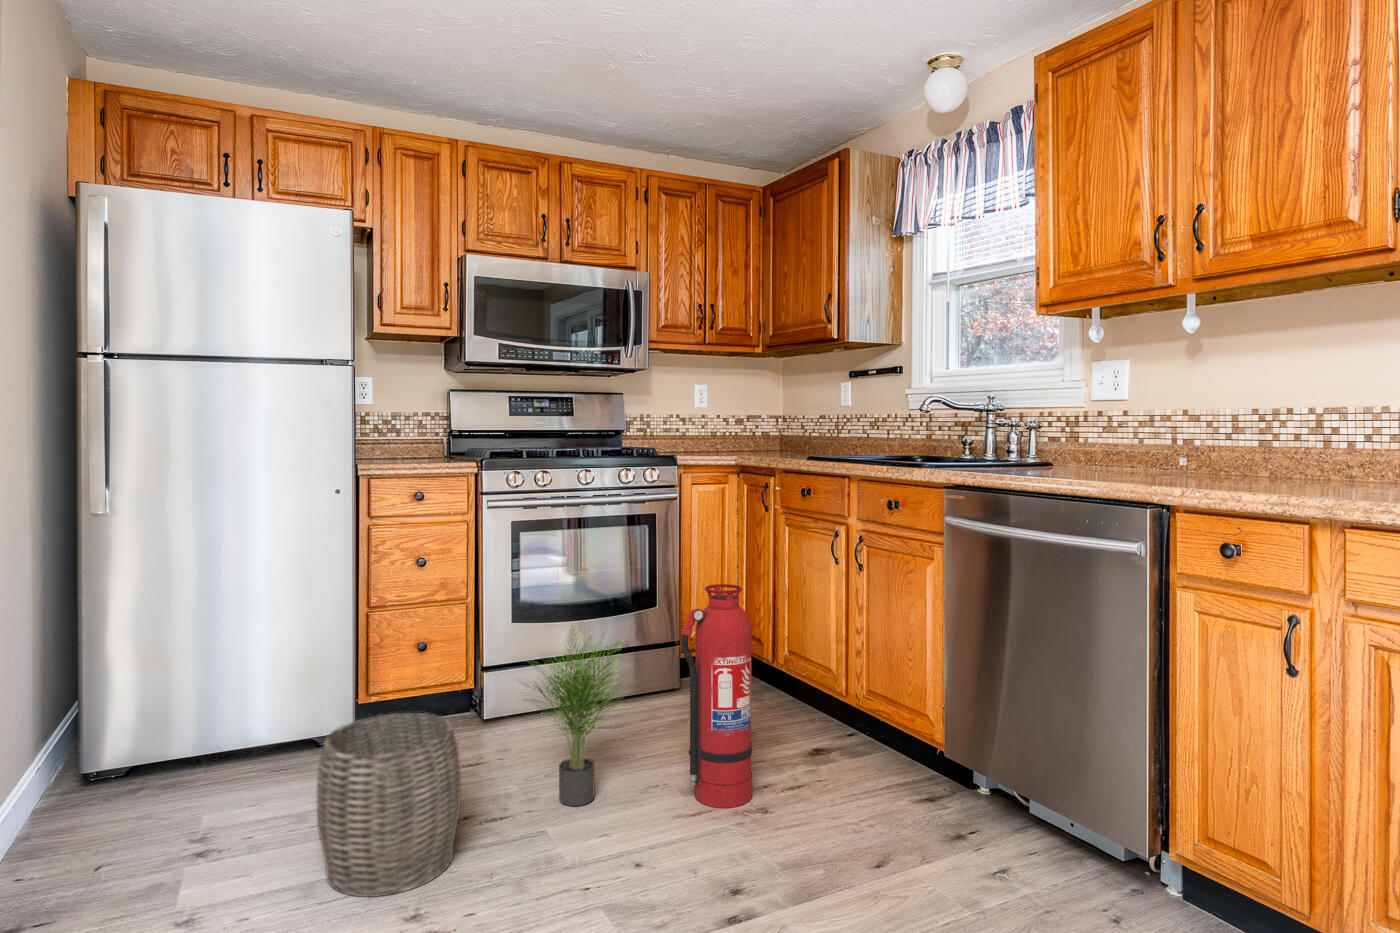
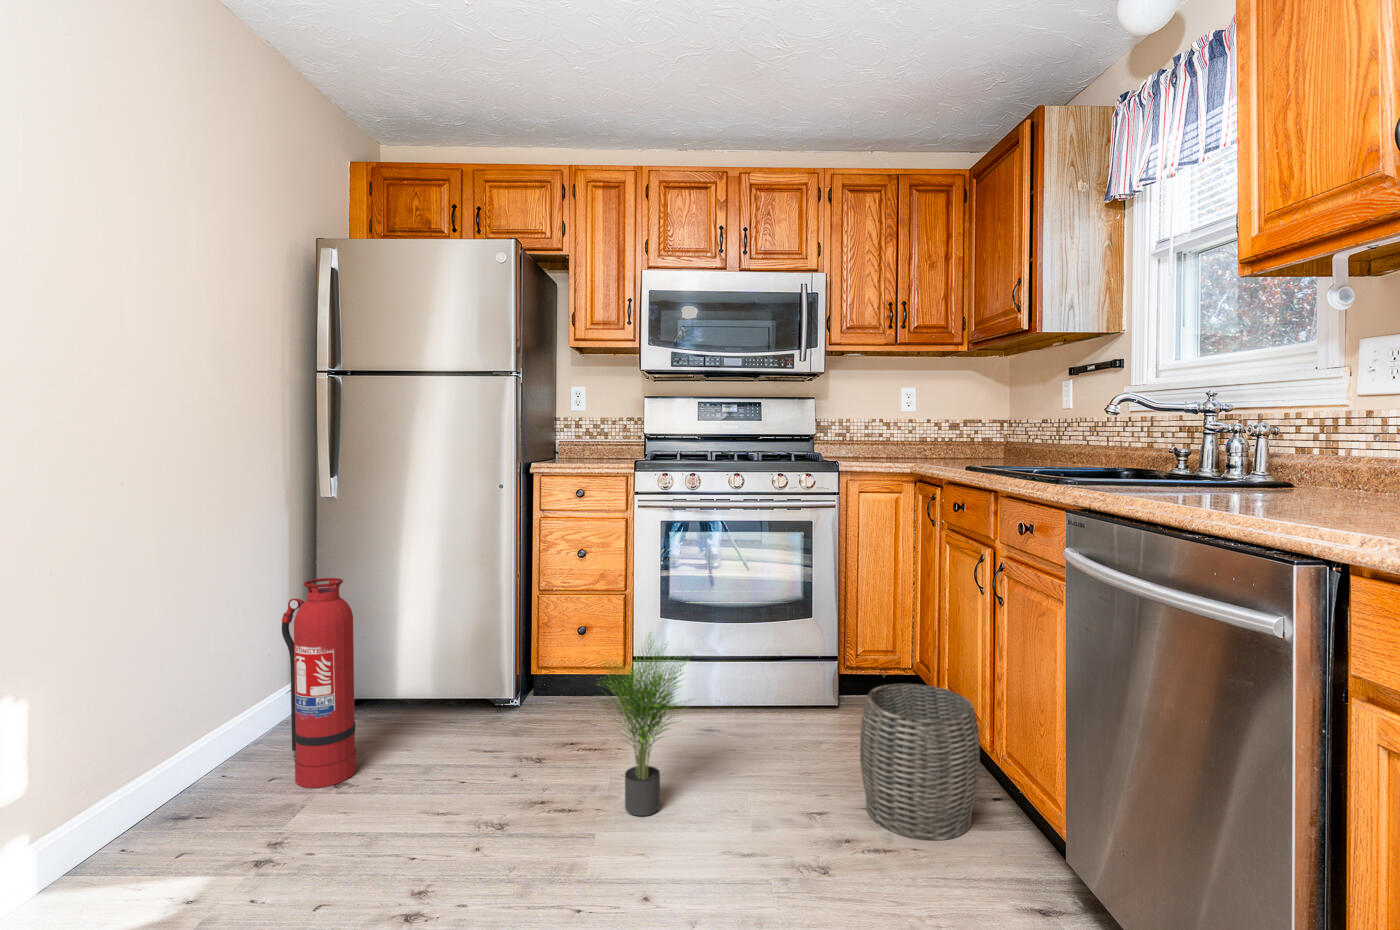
fire extinguisher: present [681,584,752,808] -> present [282,578,356,788]
woven basket: present [317,713,461,897] -> present [860,684,980,840]

